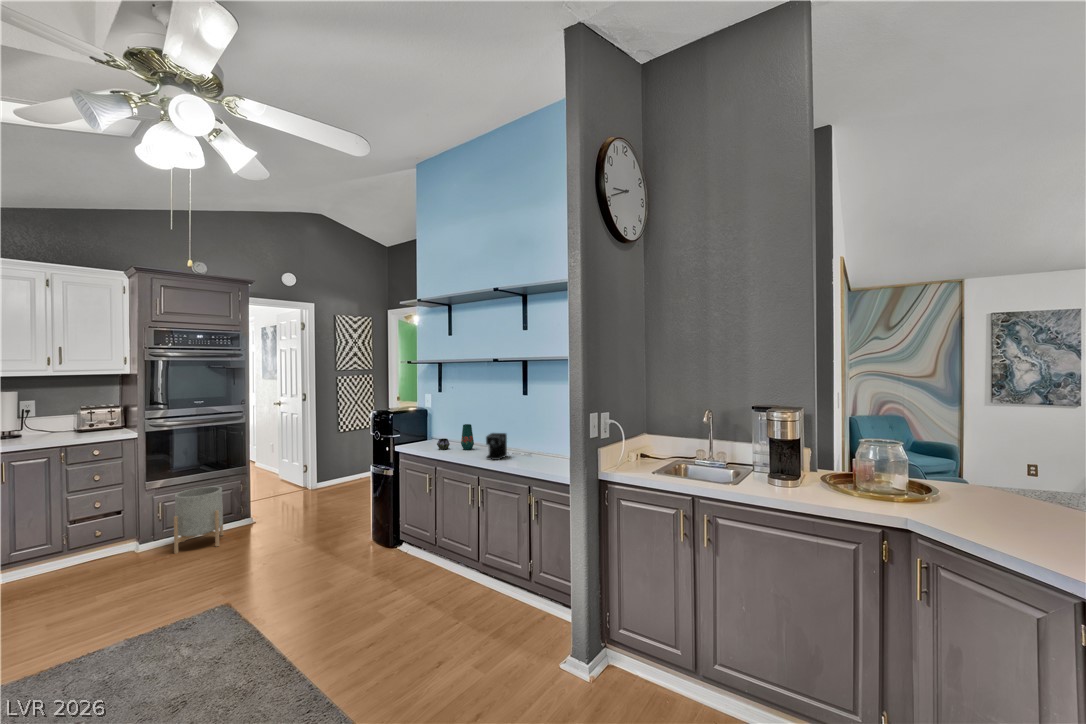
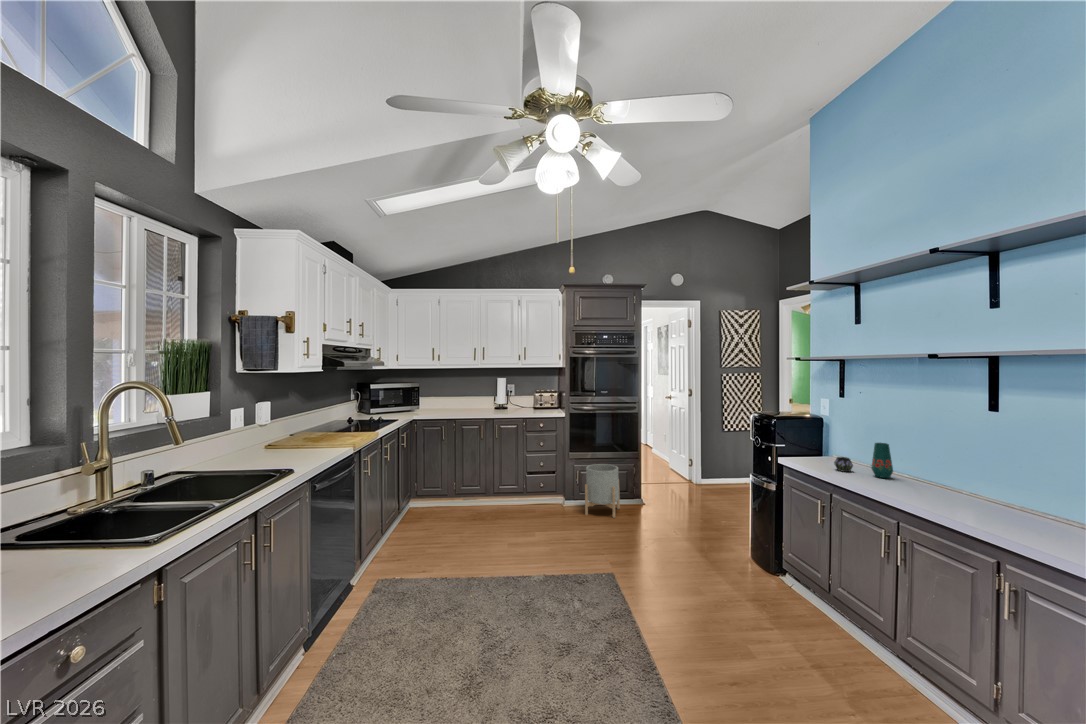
coffee maker: present [486,433,507,460] -> none [913,461,1010,508]

